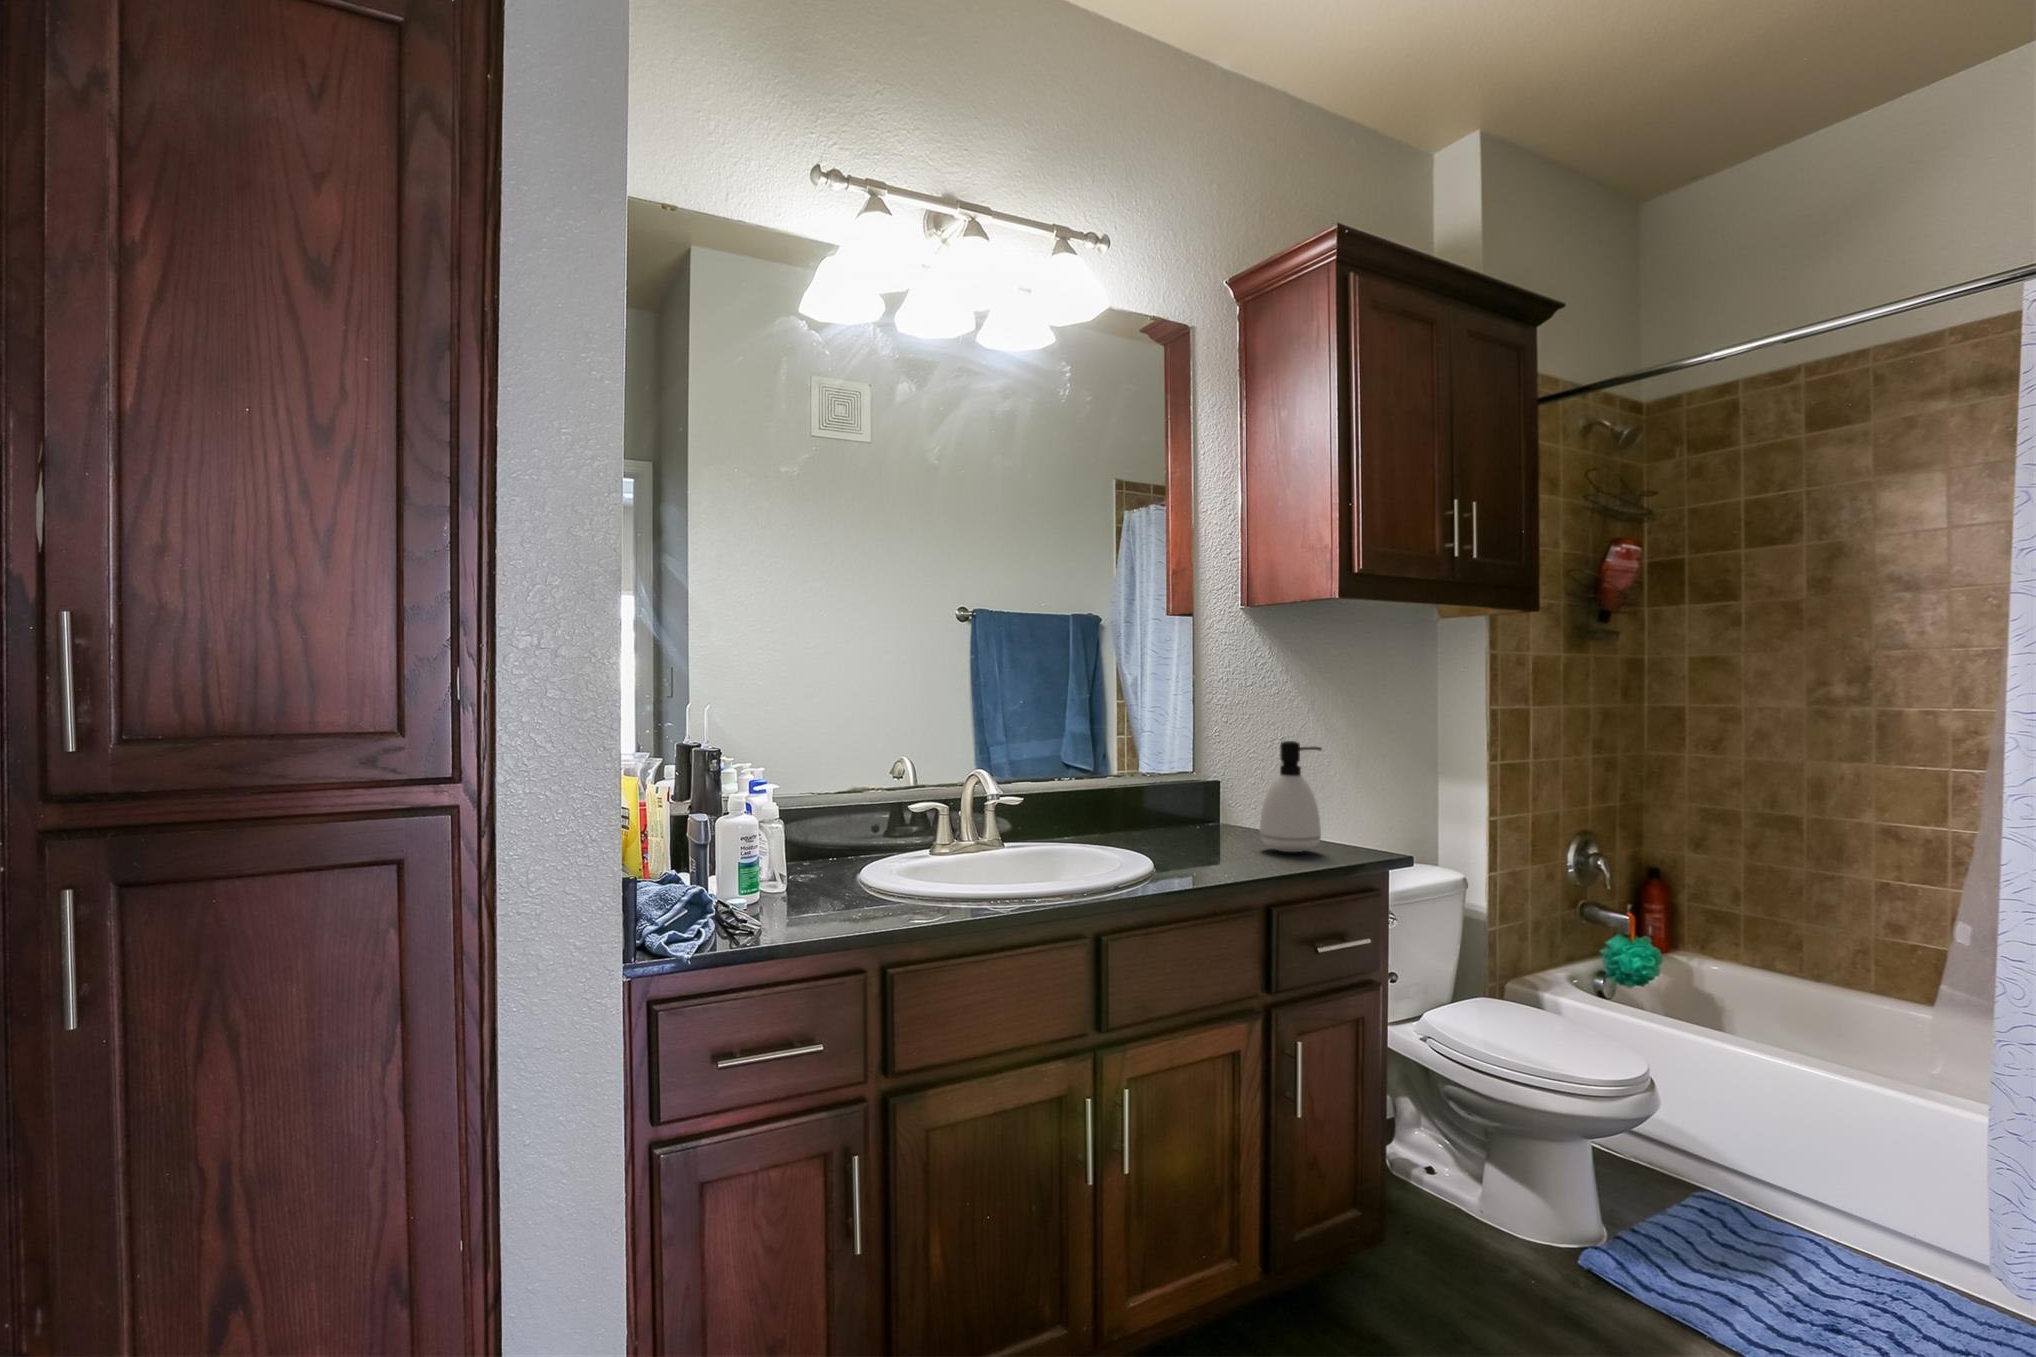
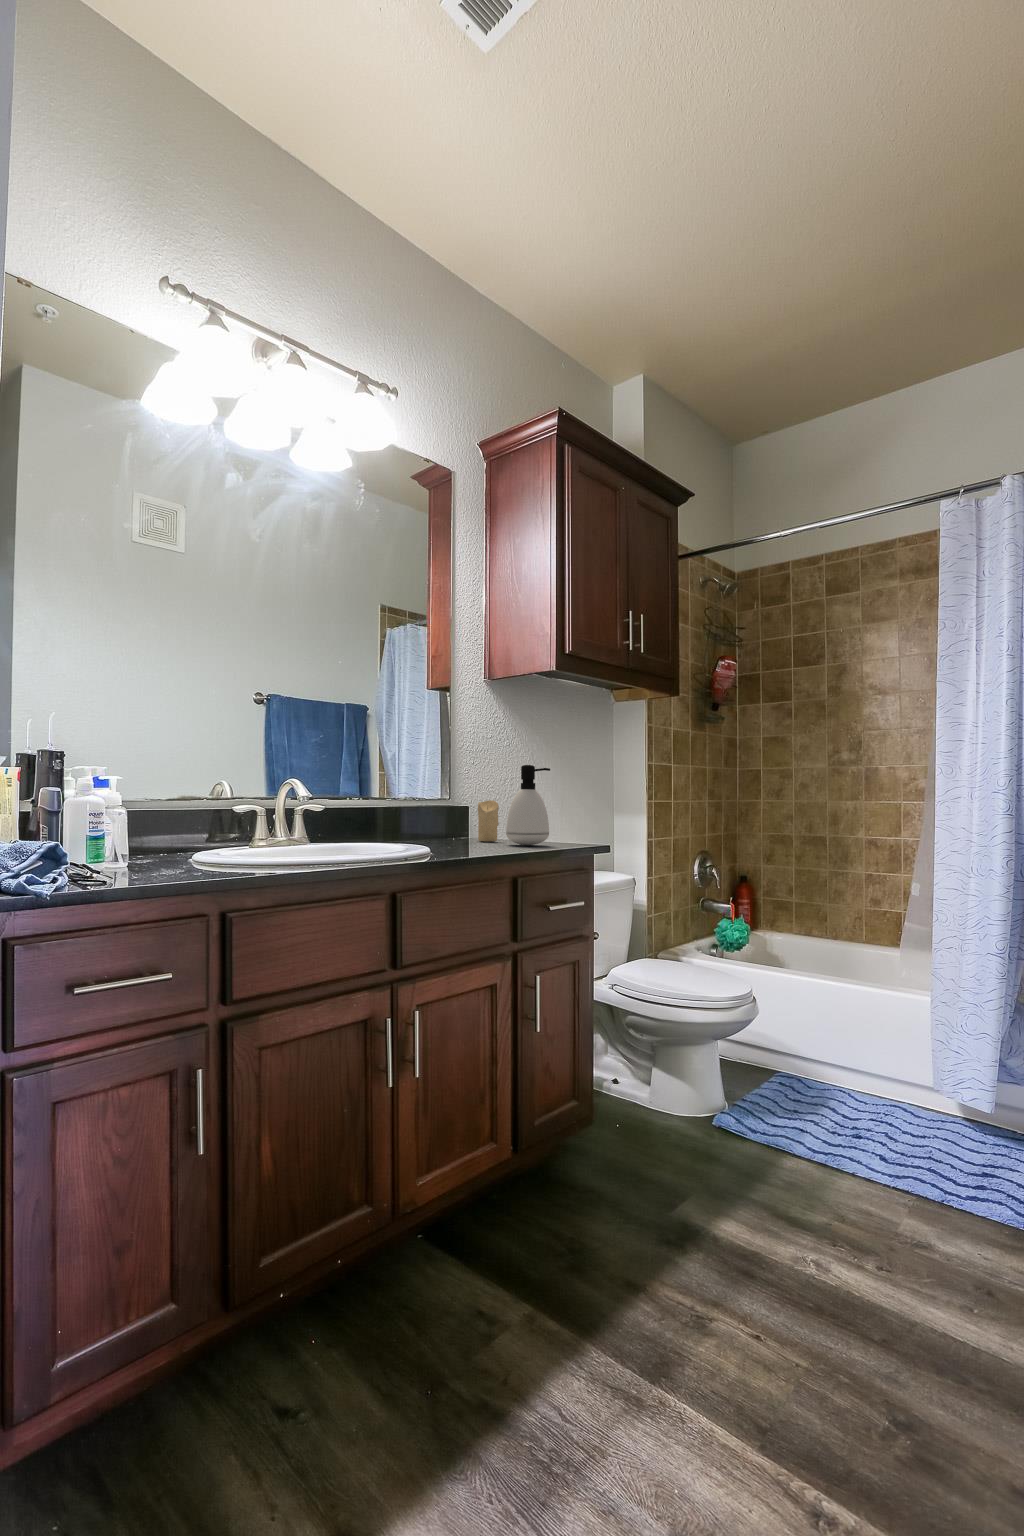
candle: none [1223,780,1252,838] -> present [478,800,499,842]

